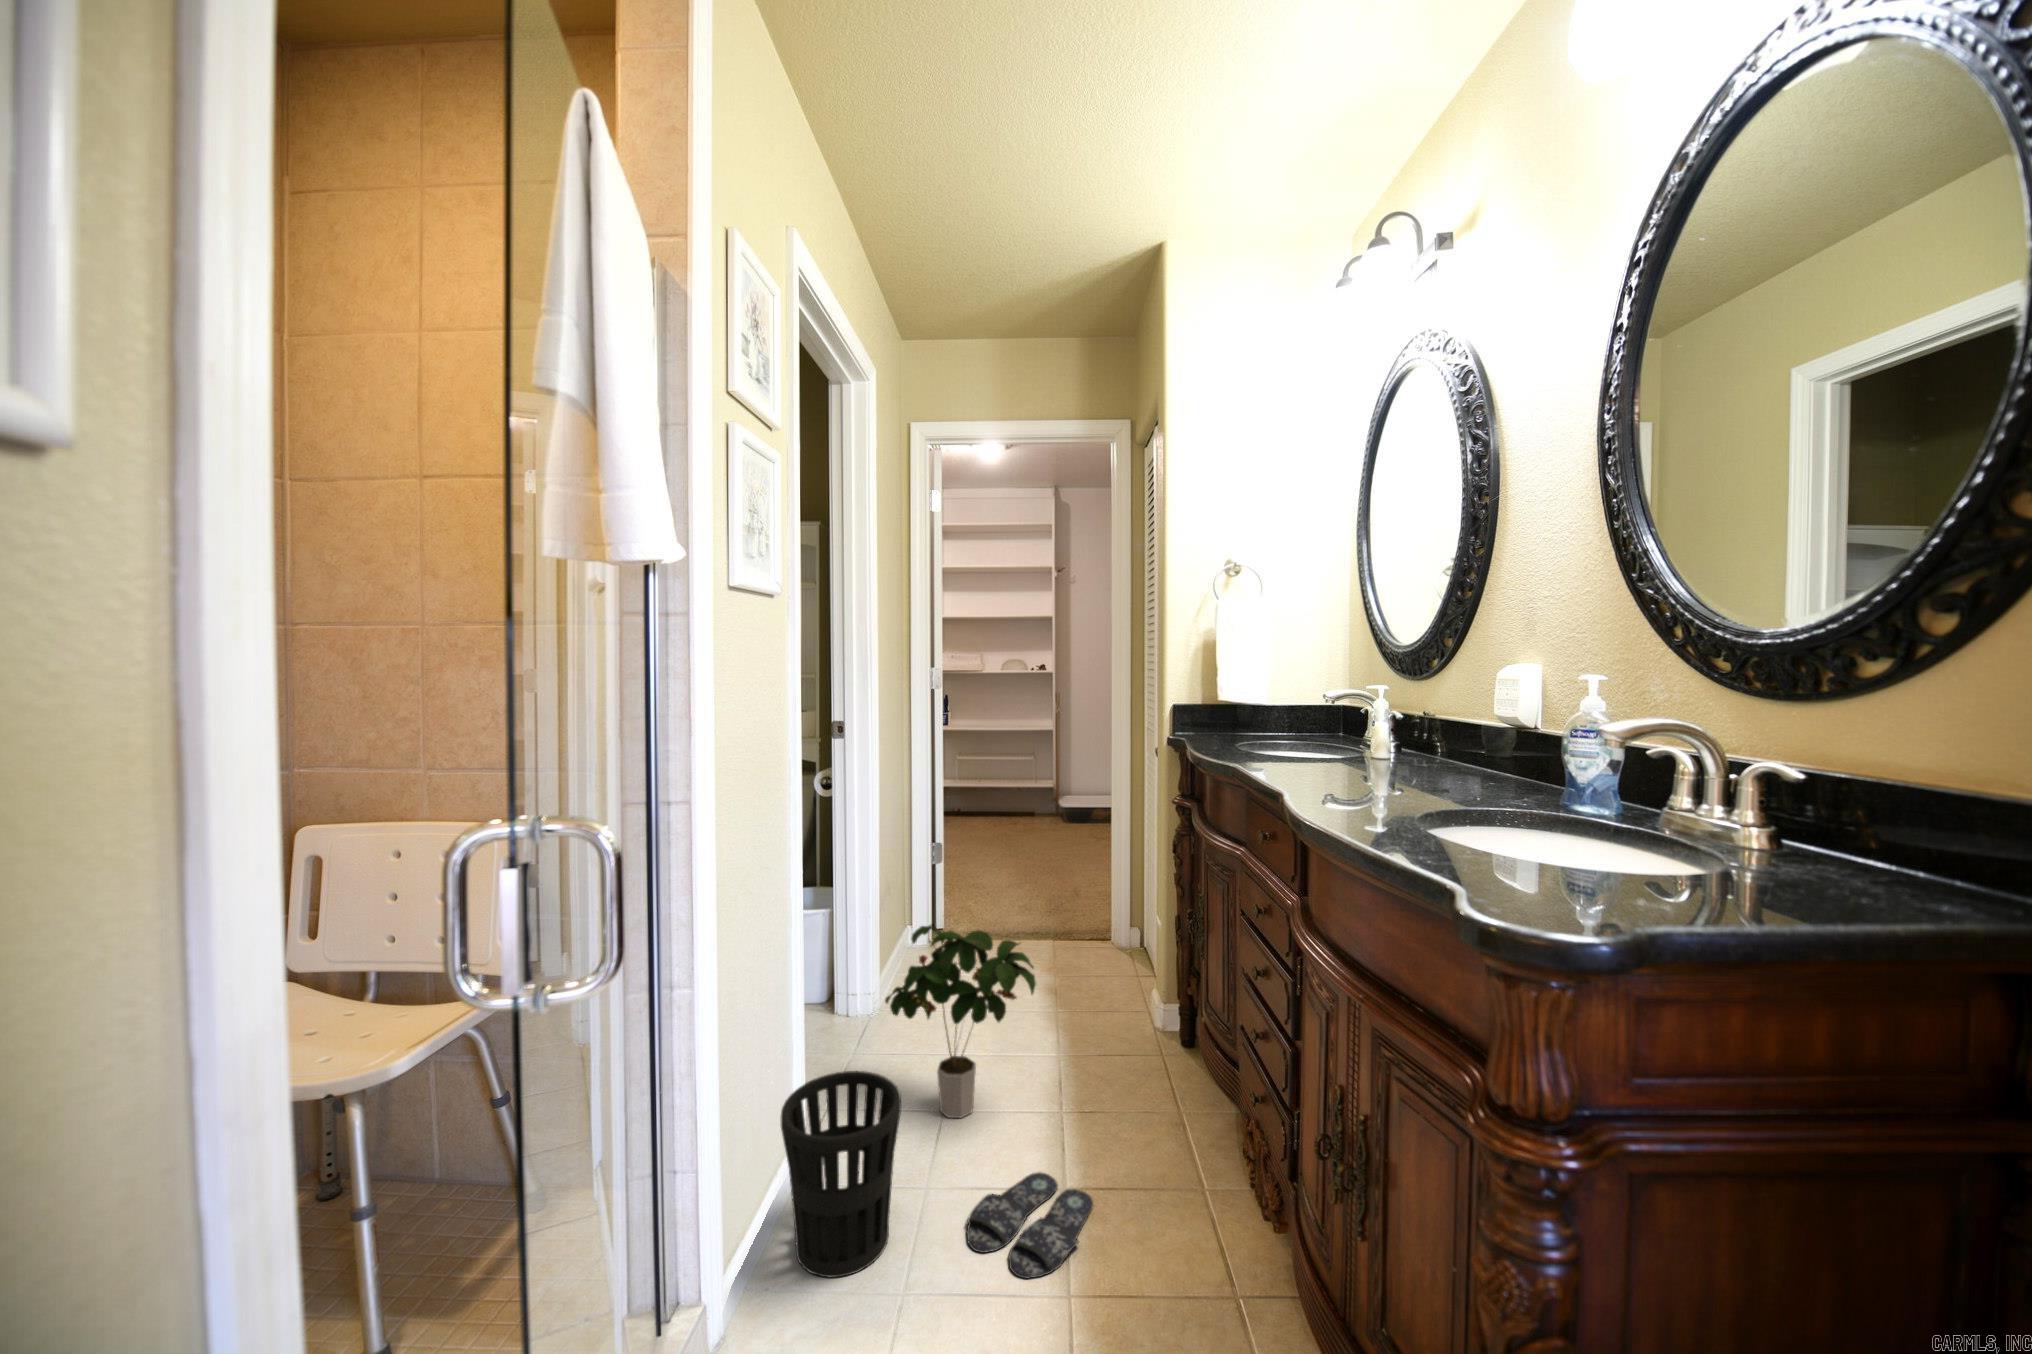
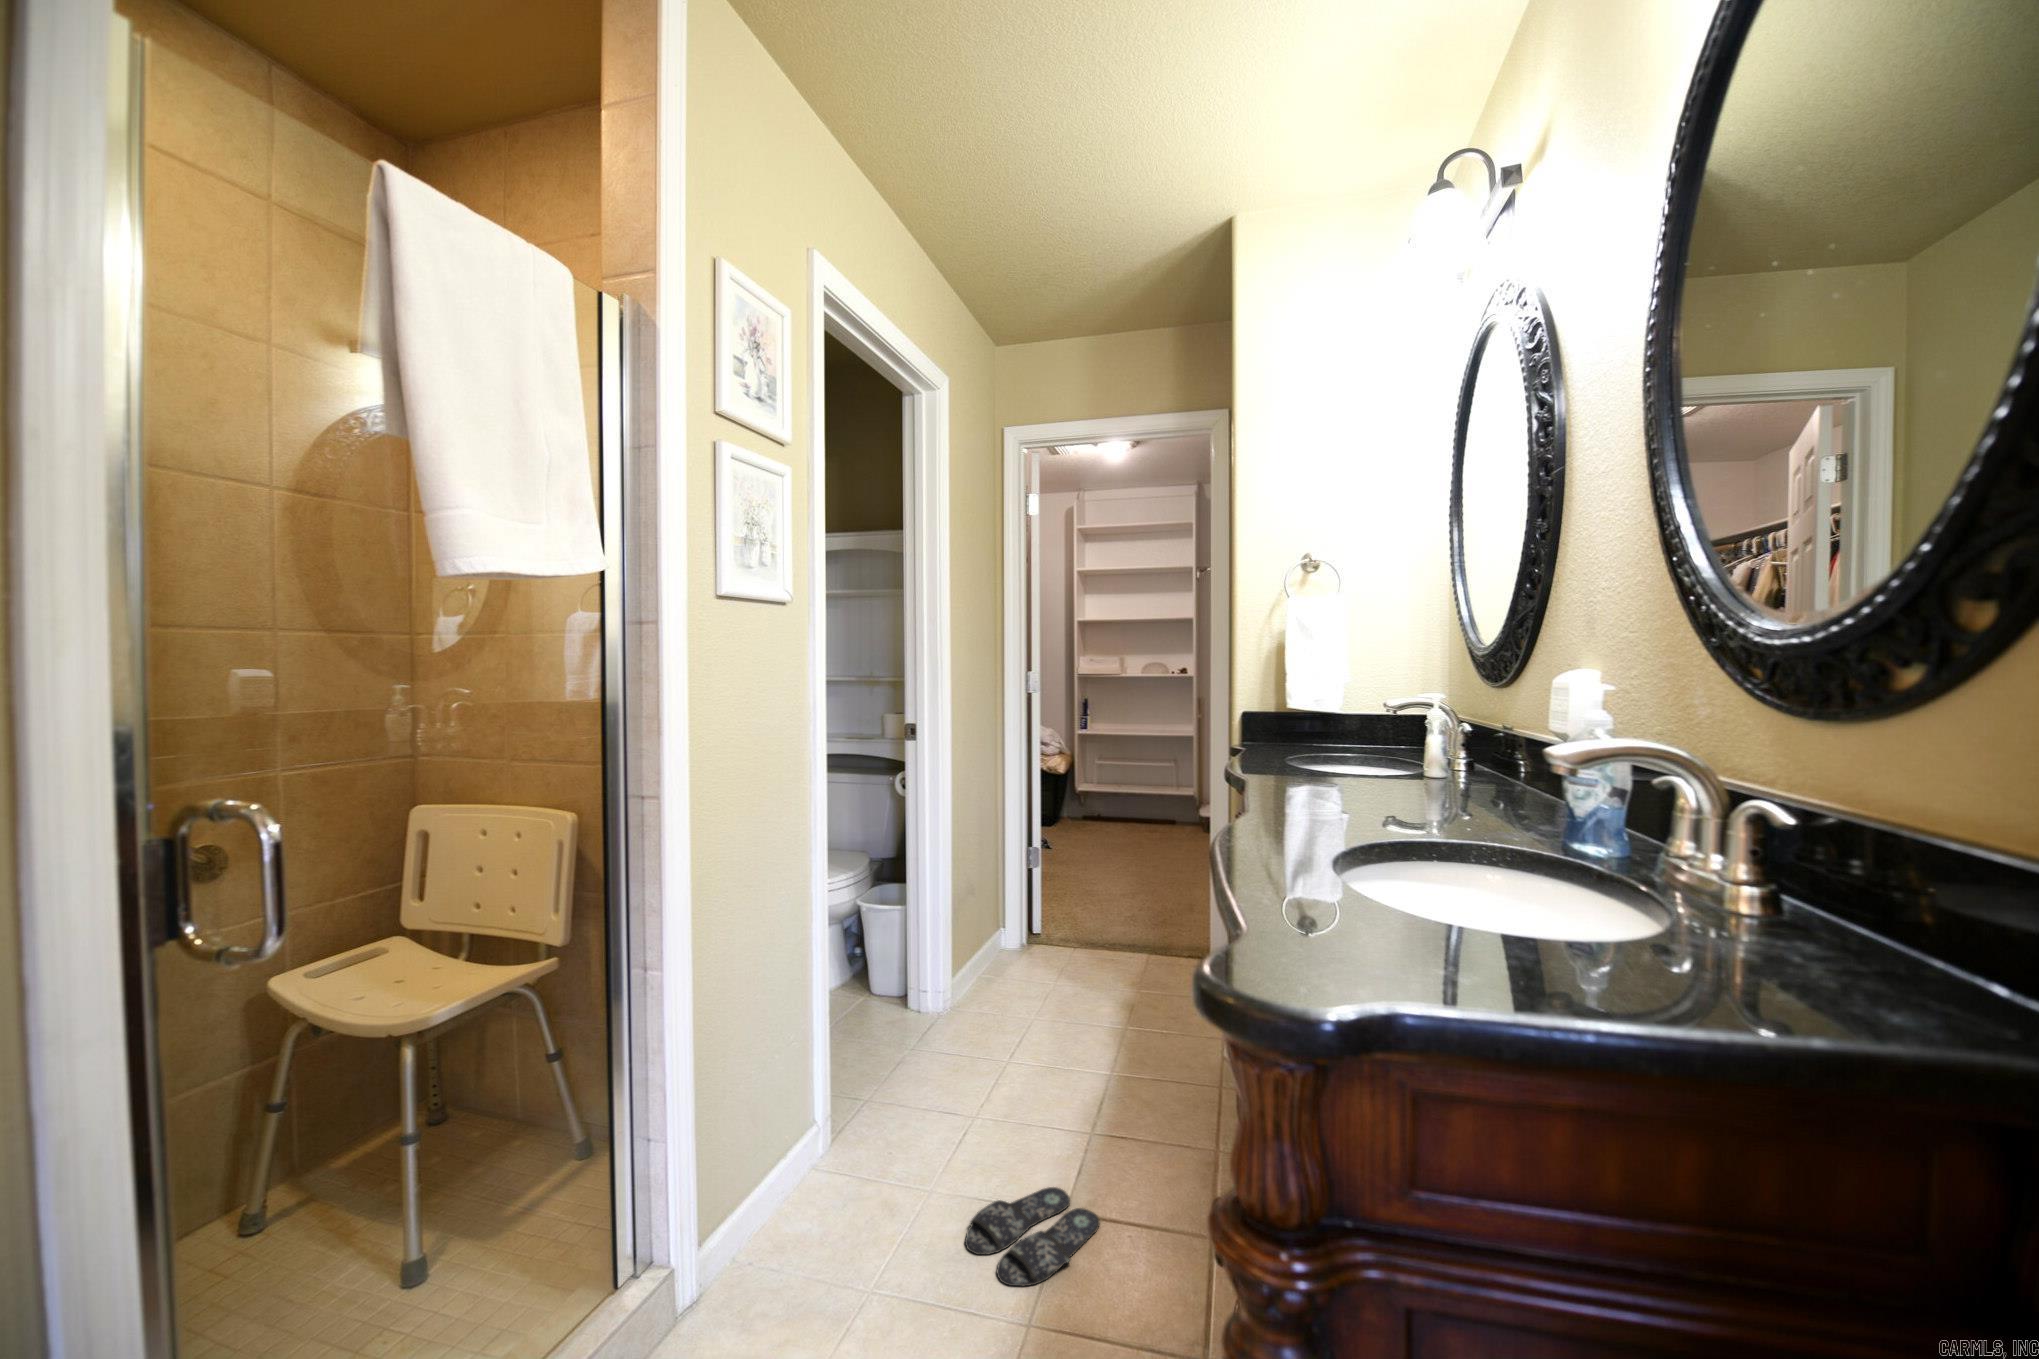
potted plant: present [885,925,1036,1118] -> none [934,929,1069,1125]
wastebasket: present [781,1071,901,1277] -> none [794,1063,907,1253]

